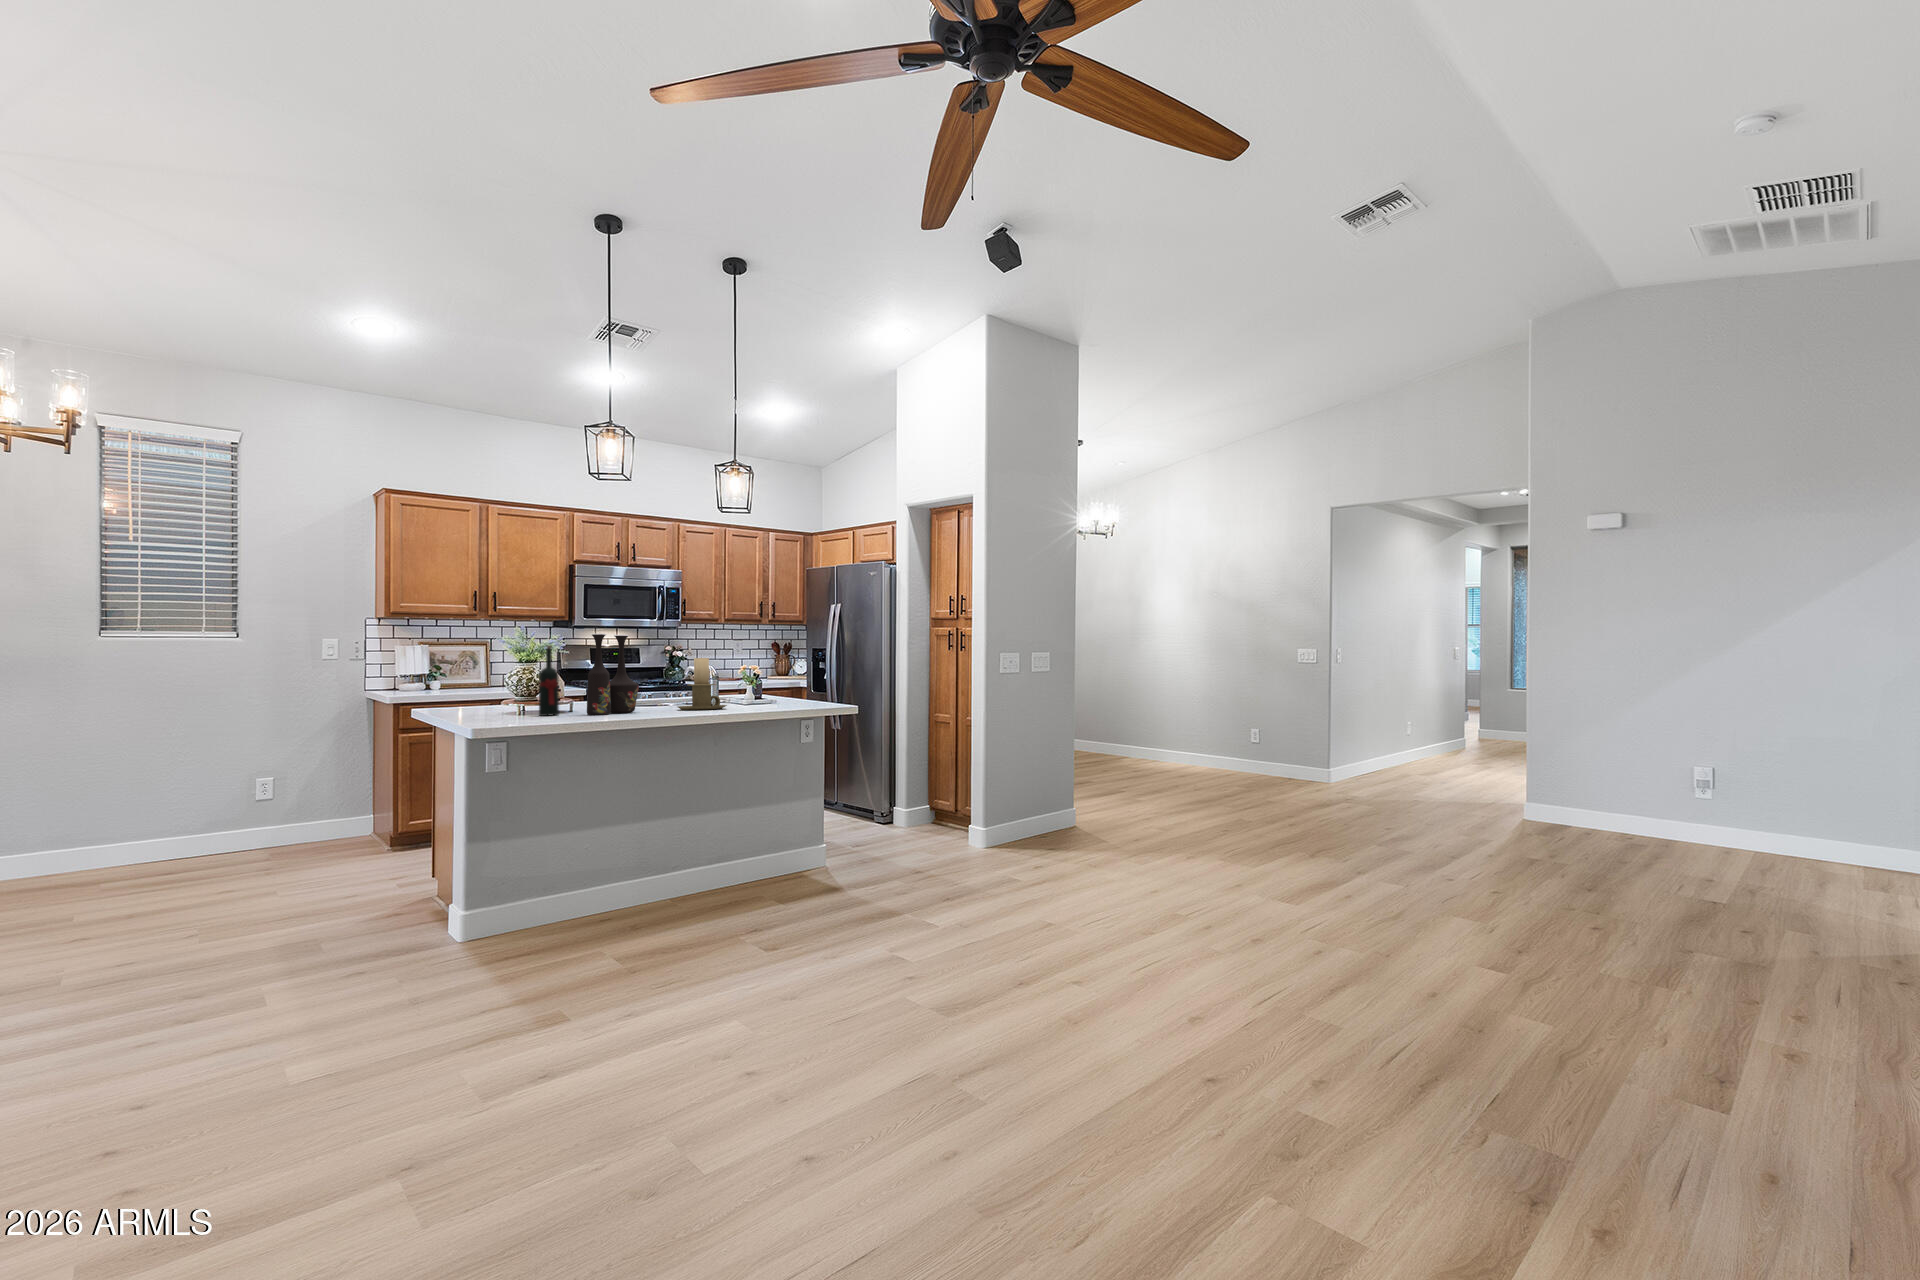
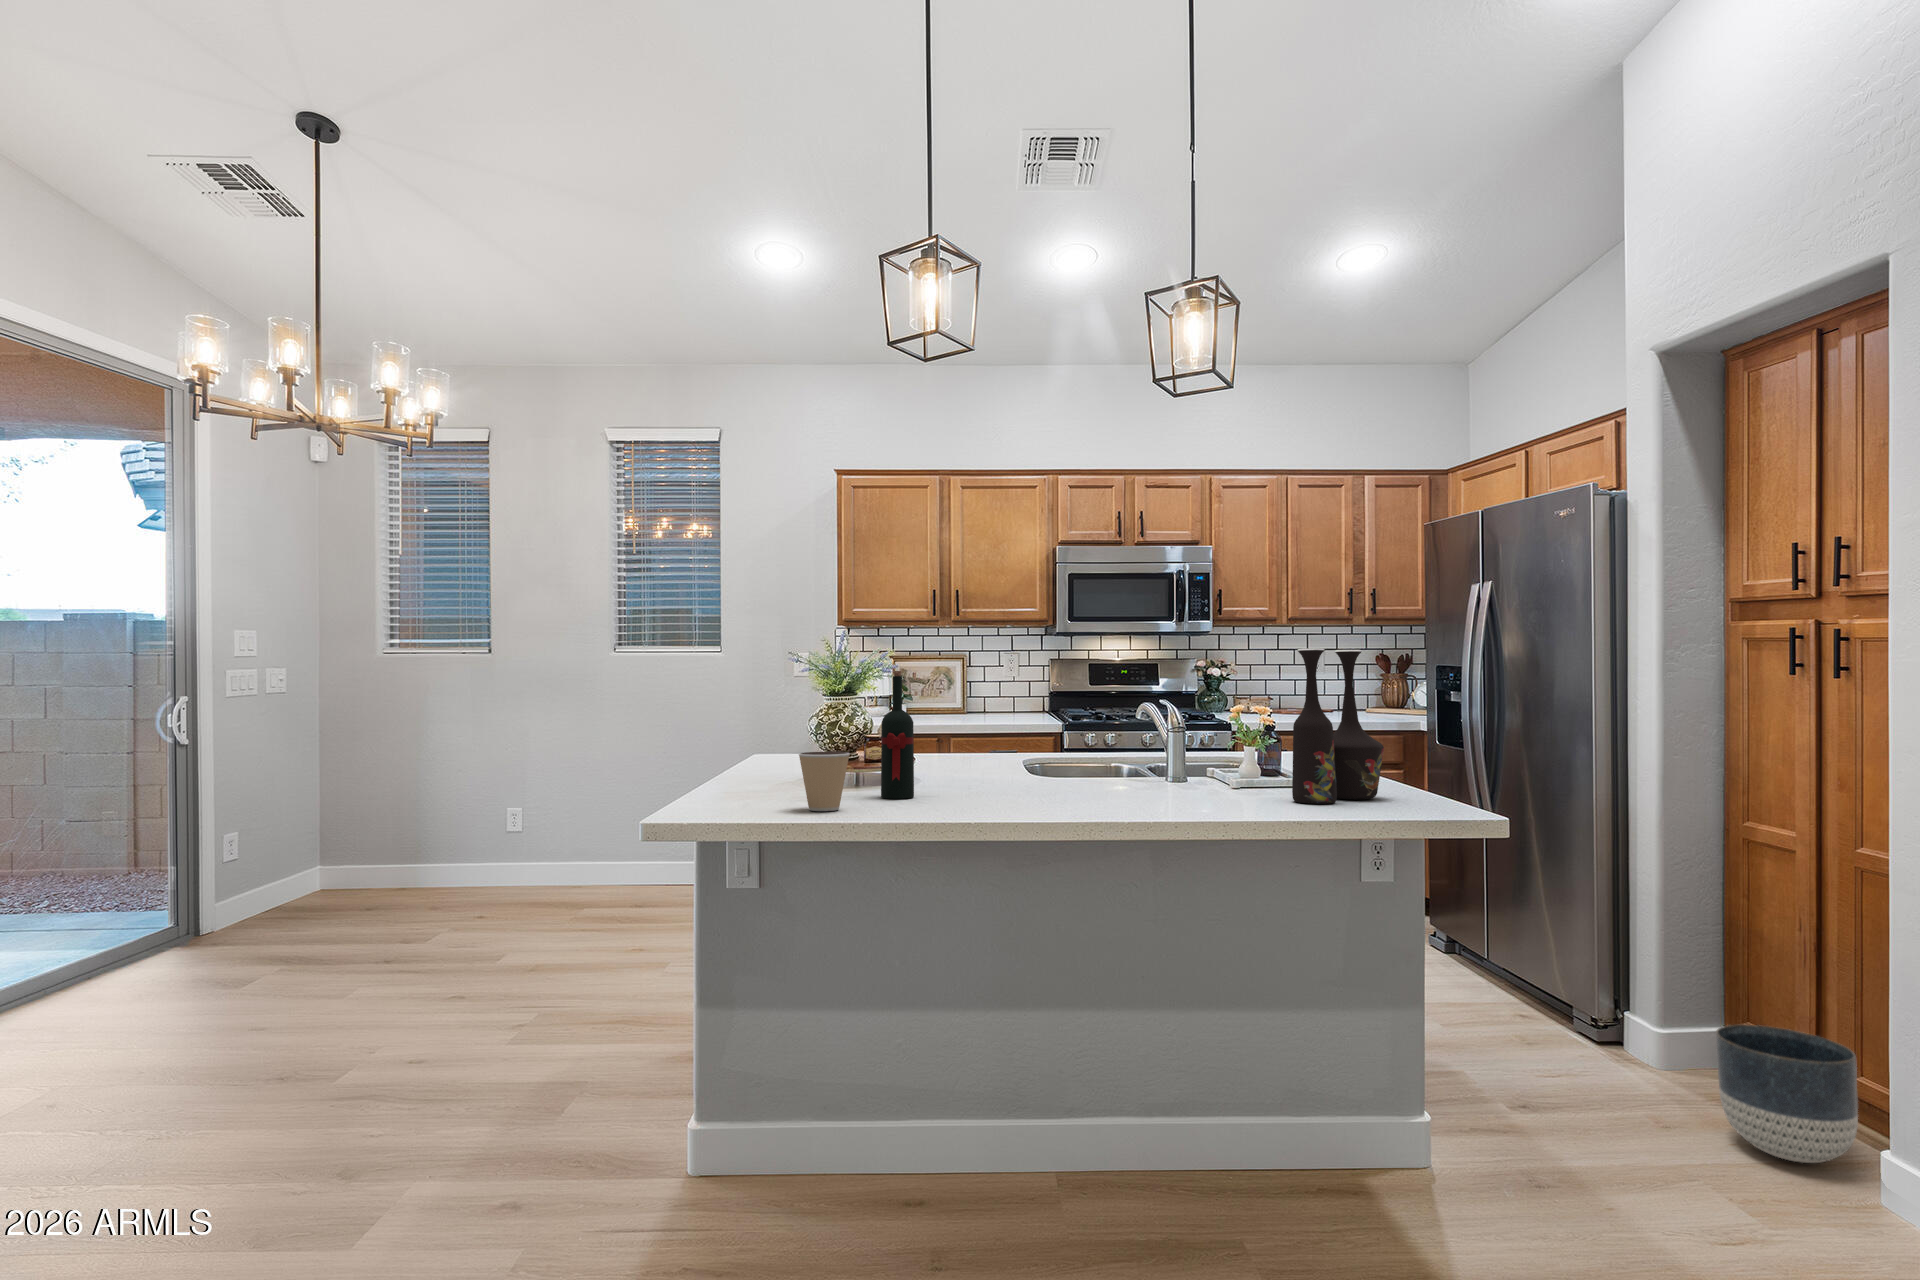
vase: present [587,634,639,715] -> present [1292,648,1384,804]
candle holder: present [677,658,727,710] -> none [1132,692,1232,799]
coffee cup: none [507,688,538,719] -> present [799,752,850,811]
planter: none [923,800,967,850] -> present [1716,1025,1858,1163]

